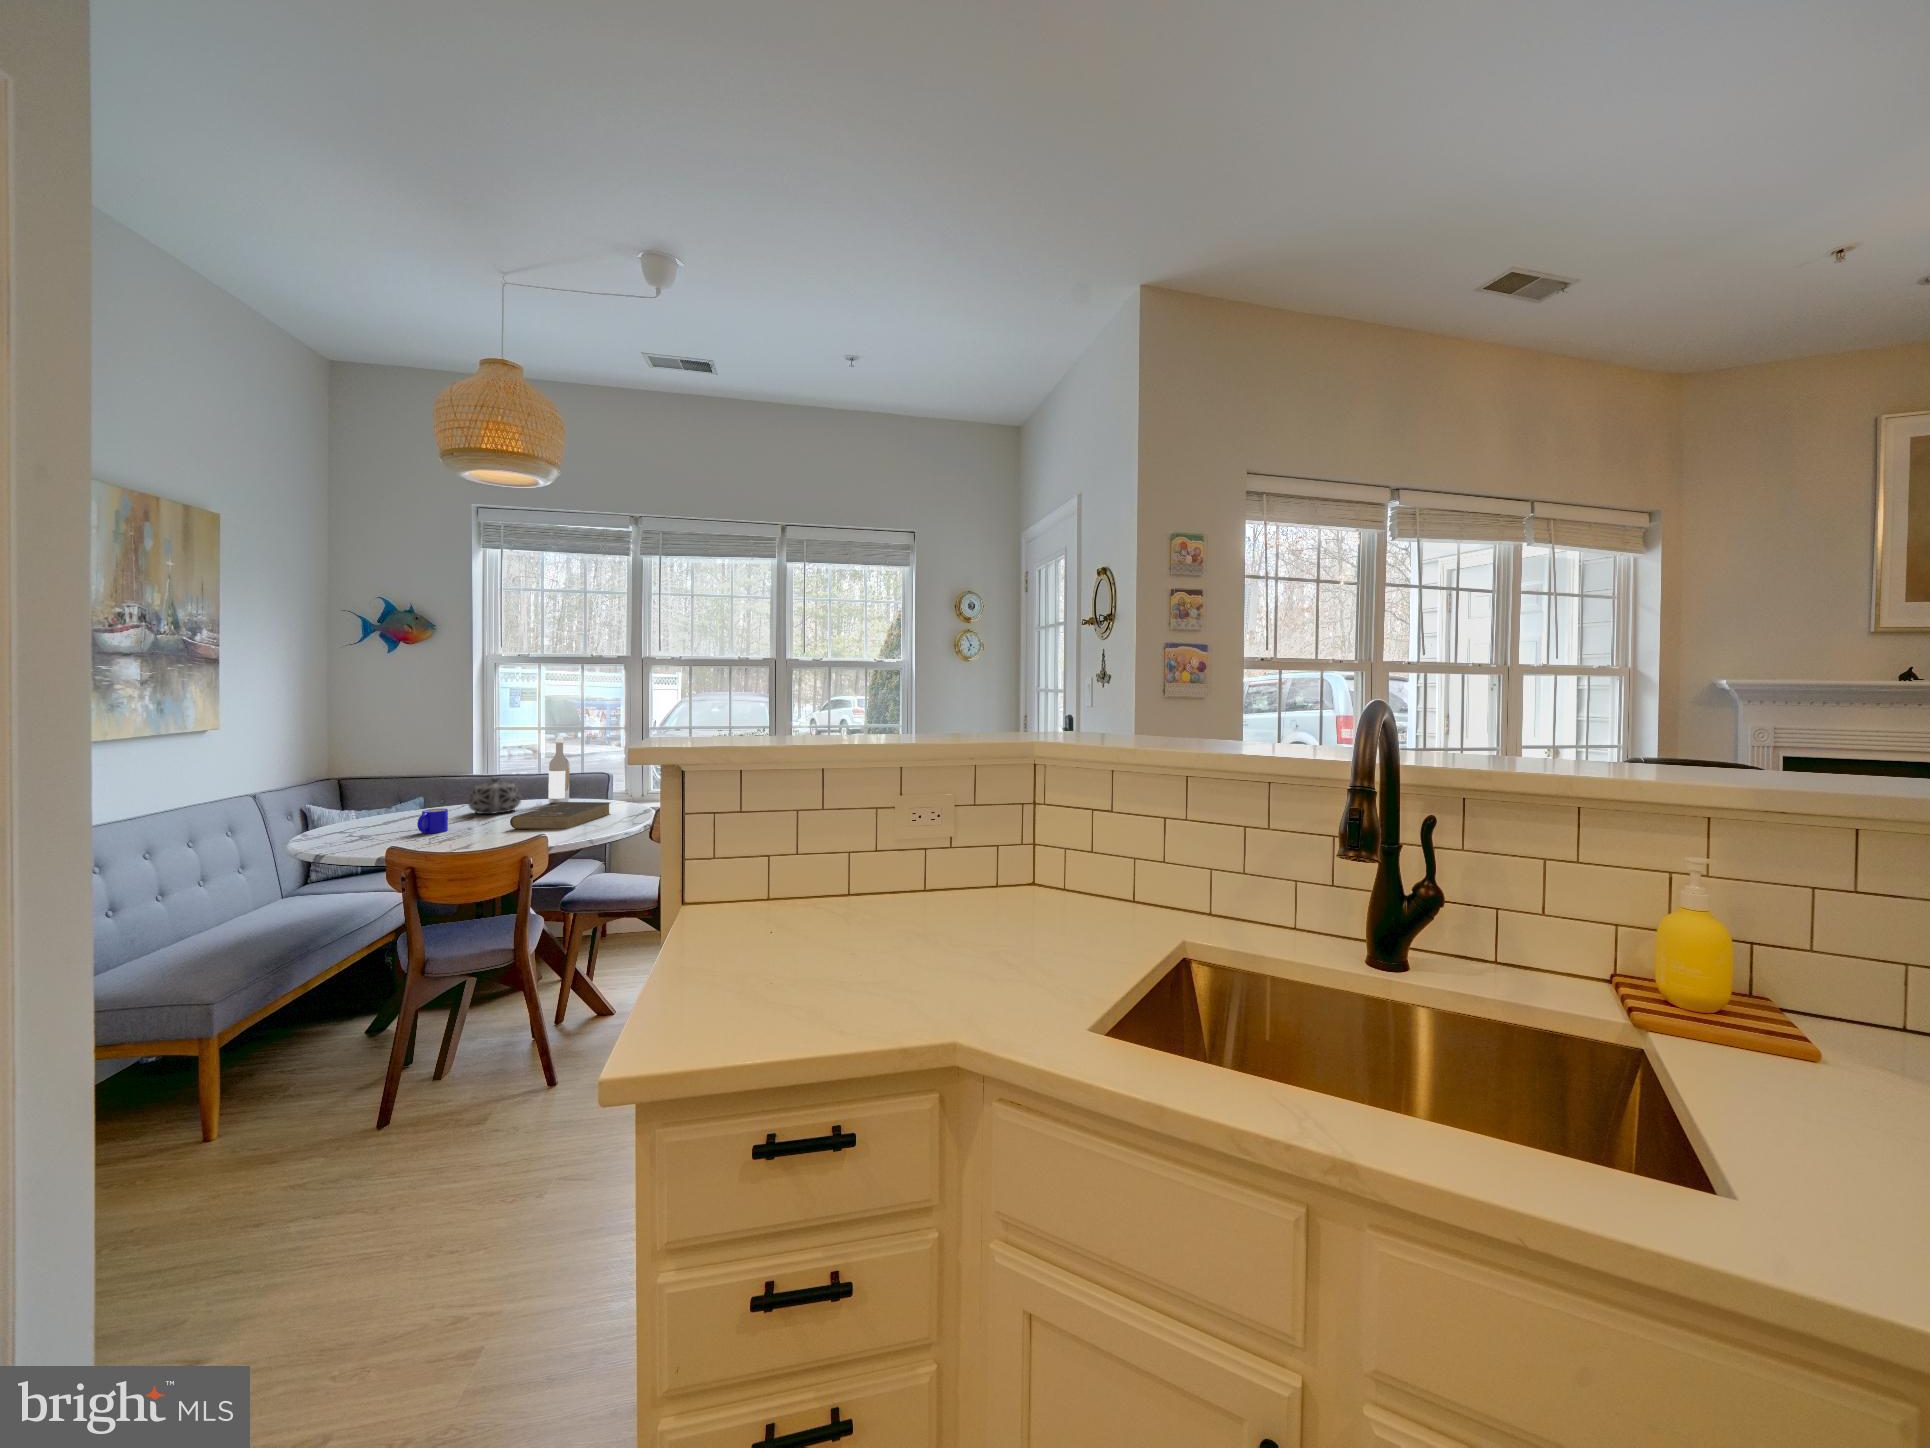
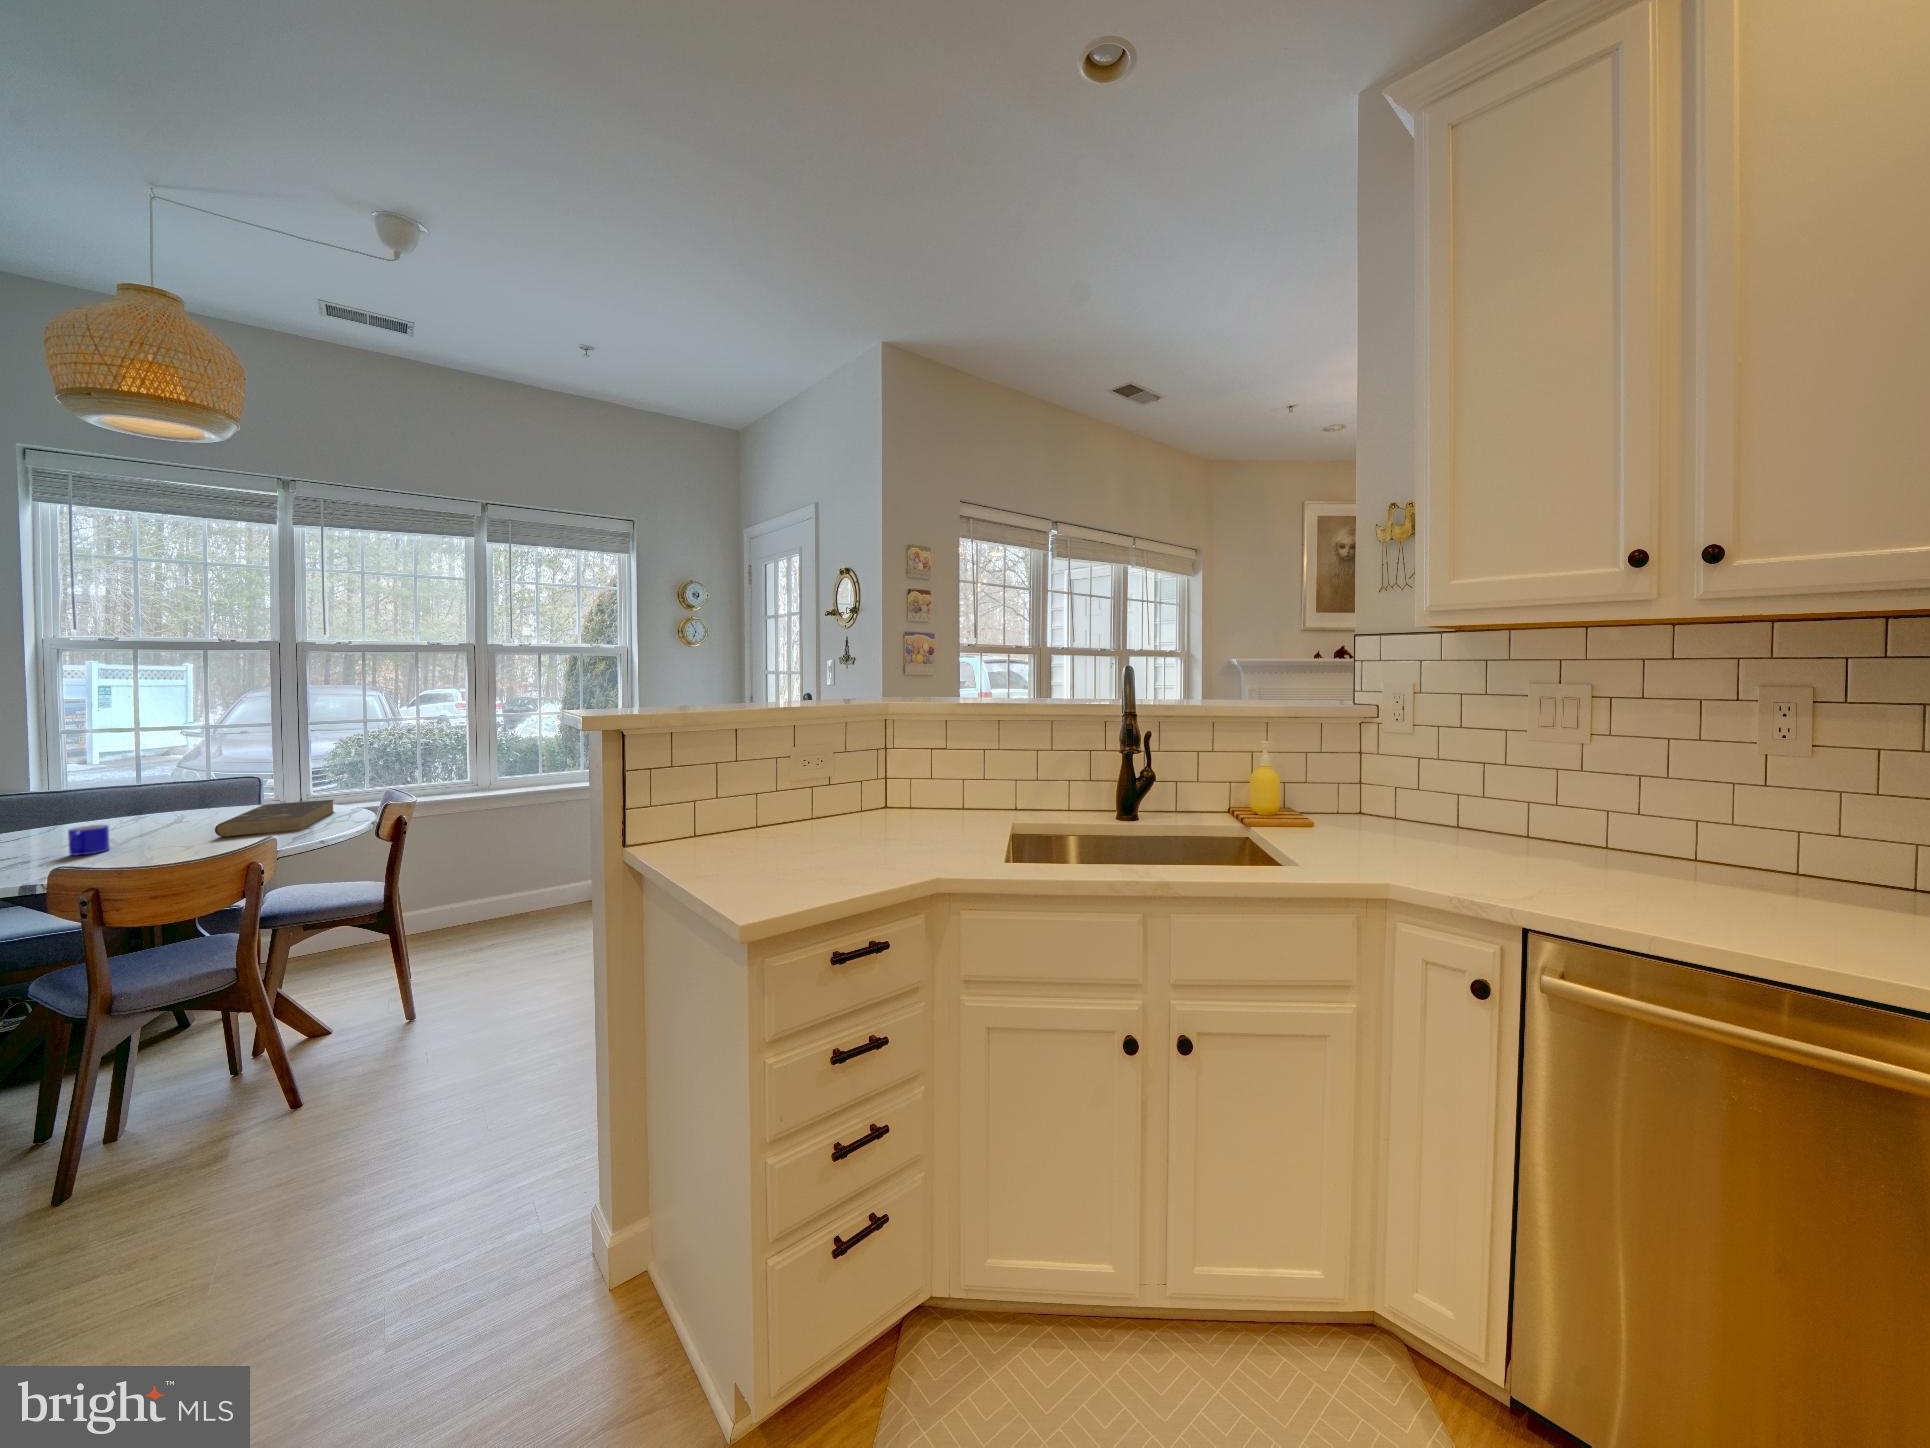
wine bottle: present [549,738,570,804] -> none [211,735,243,810]
teapot: present [468,777,521,814] -> none [100,785,182,829]

